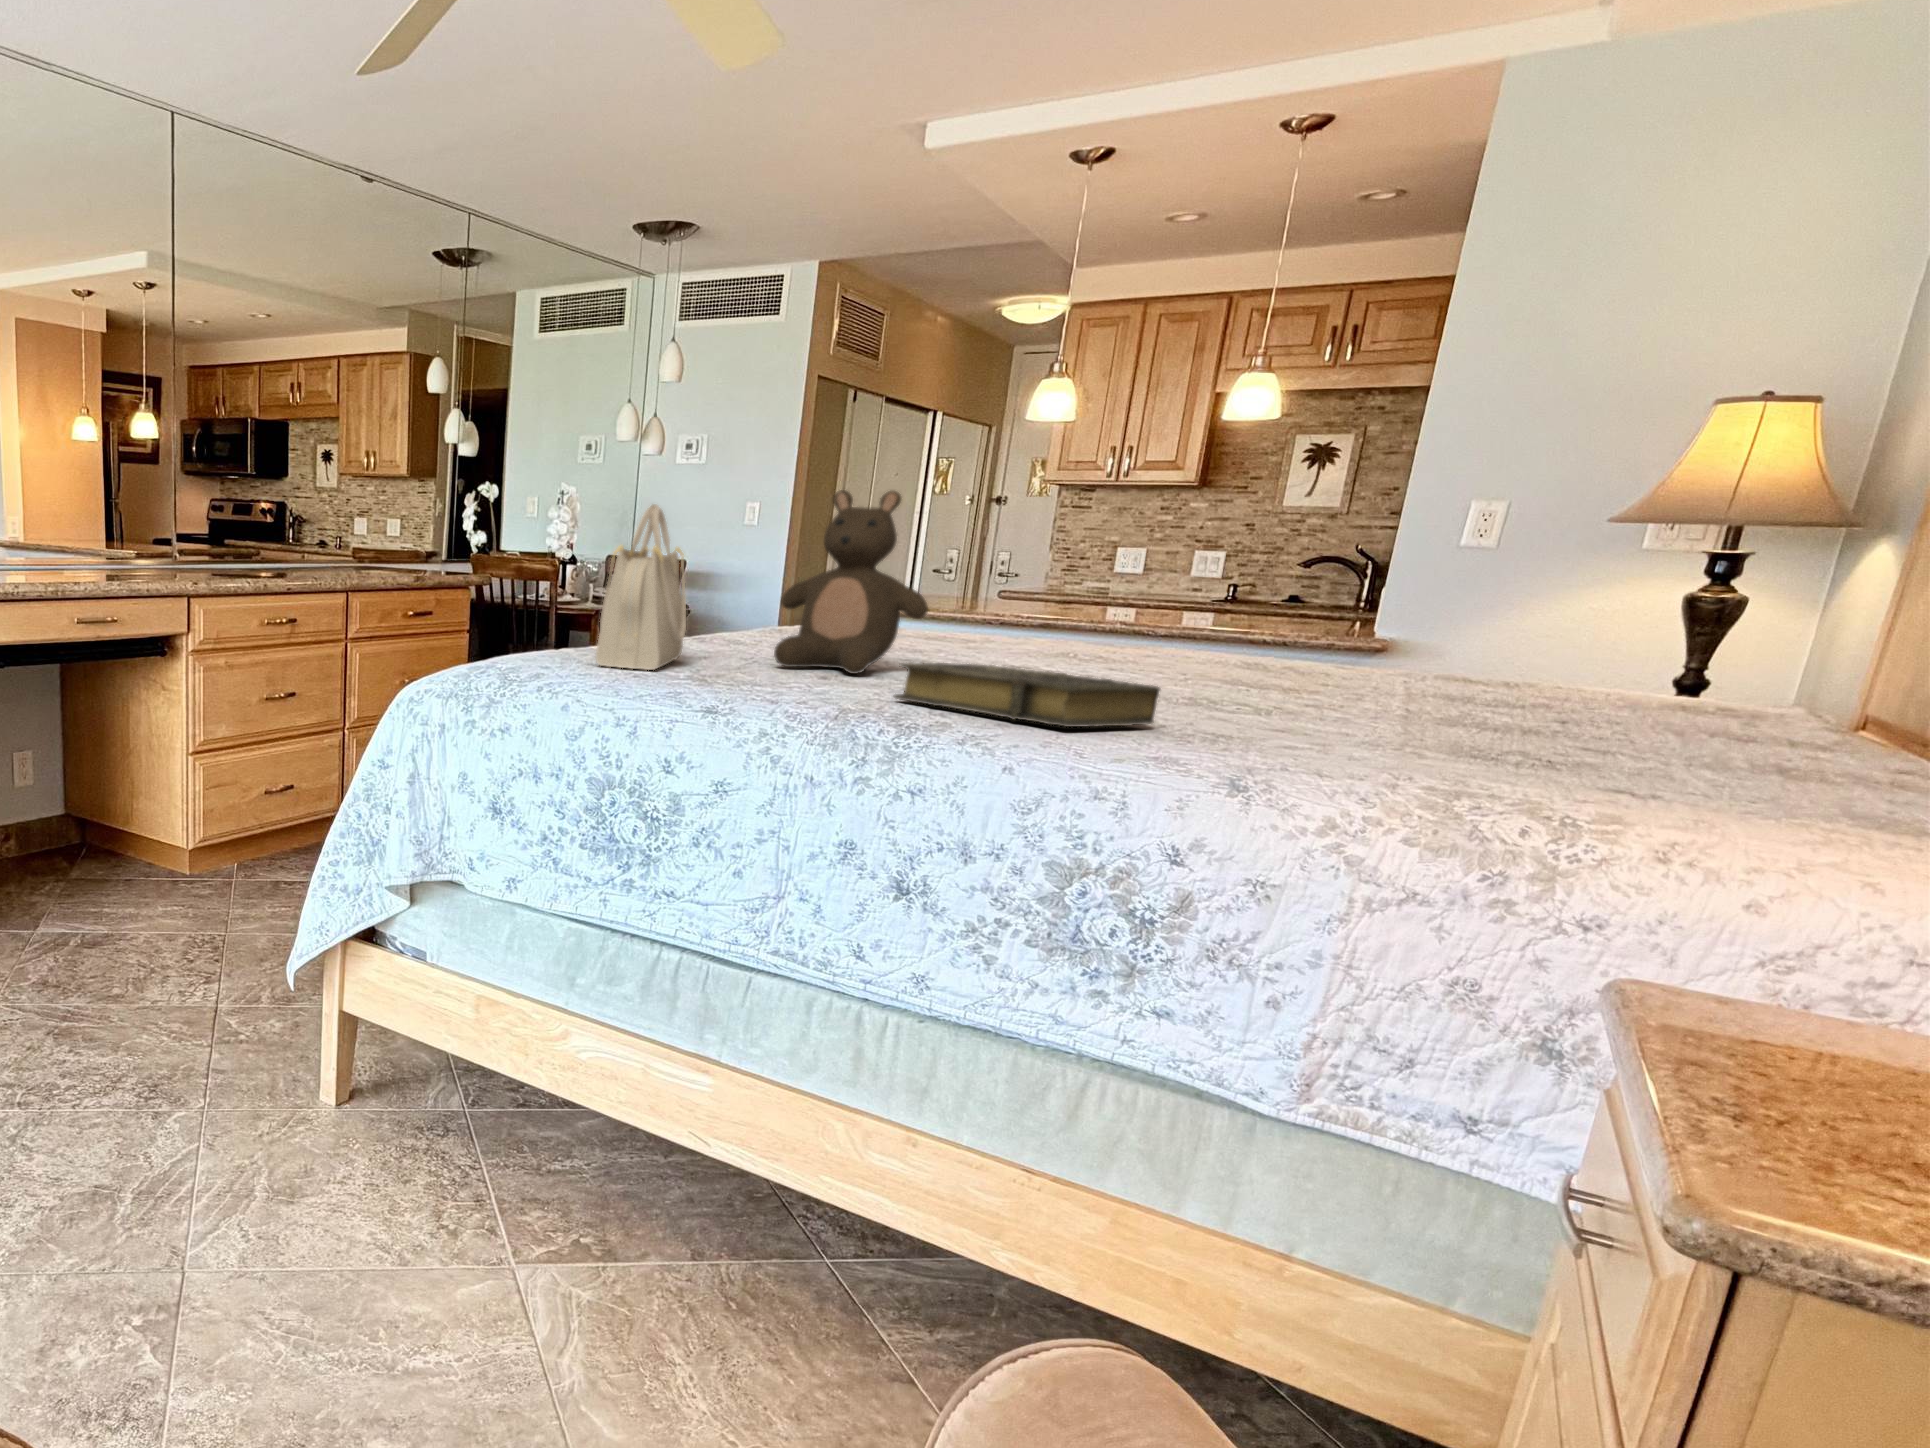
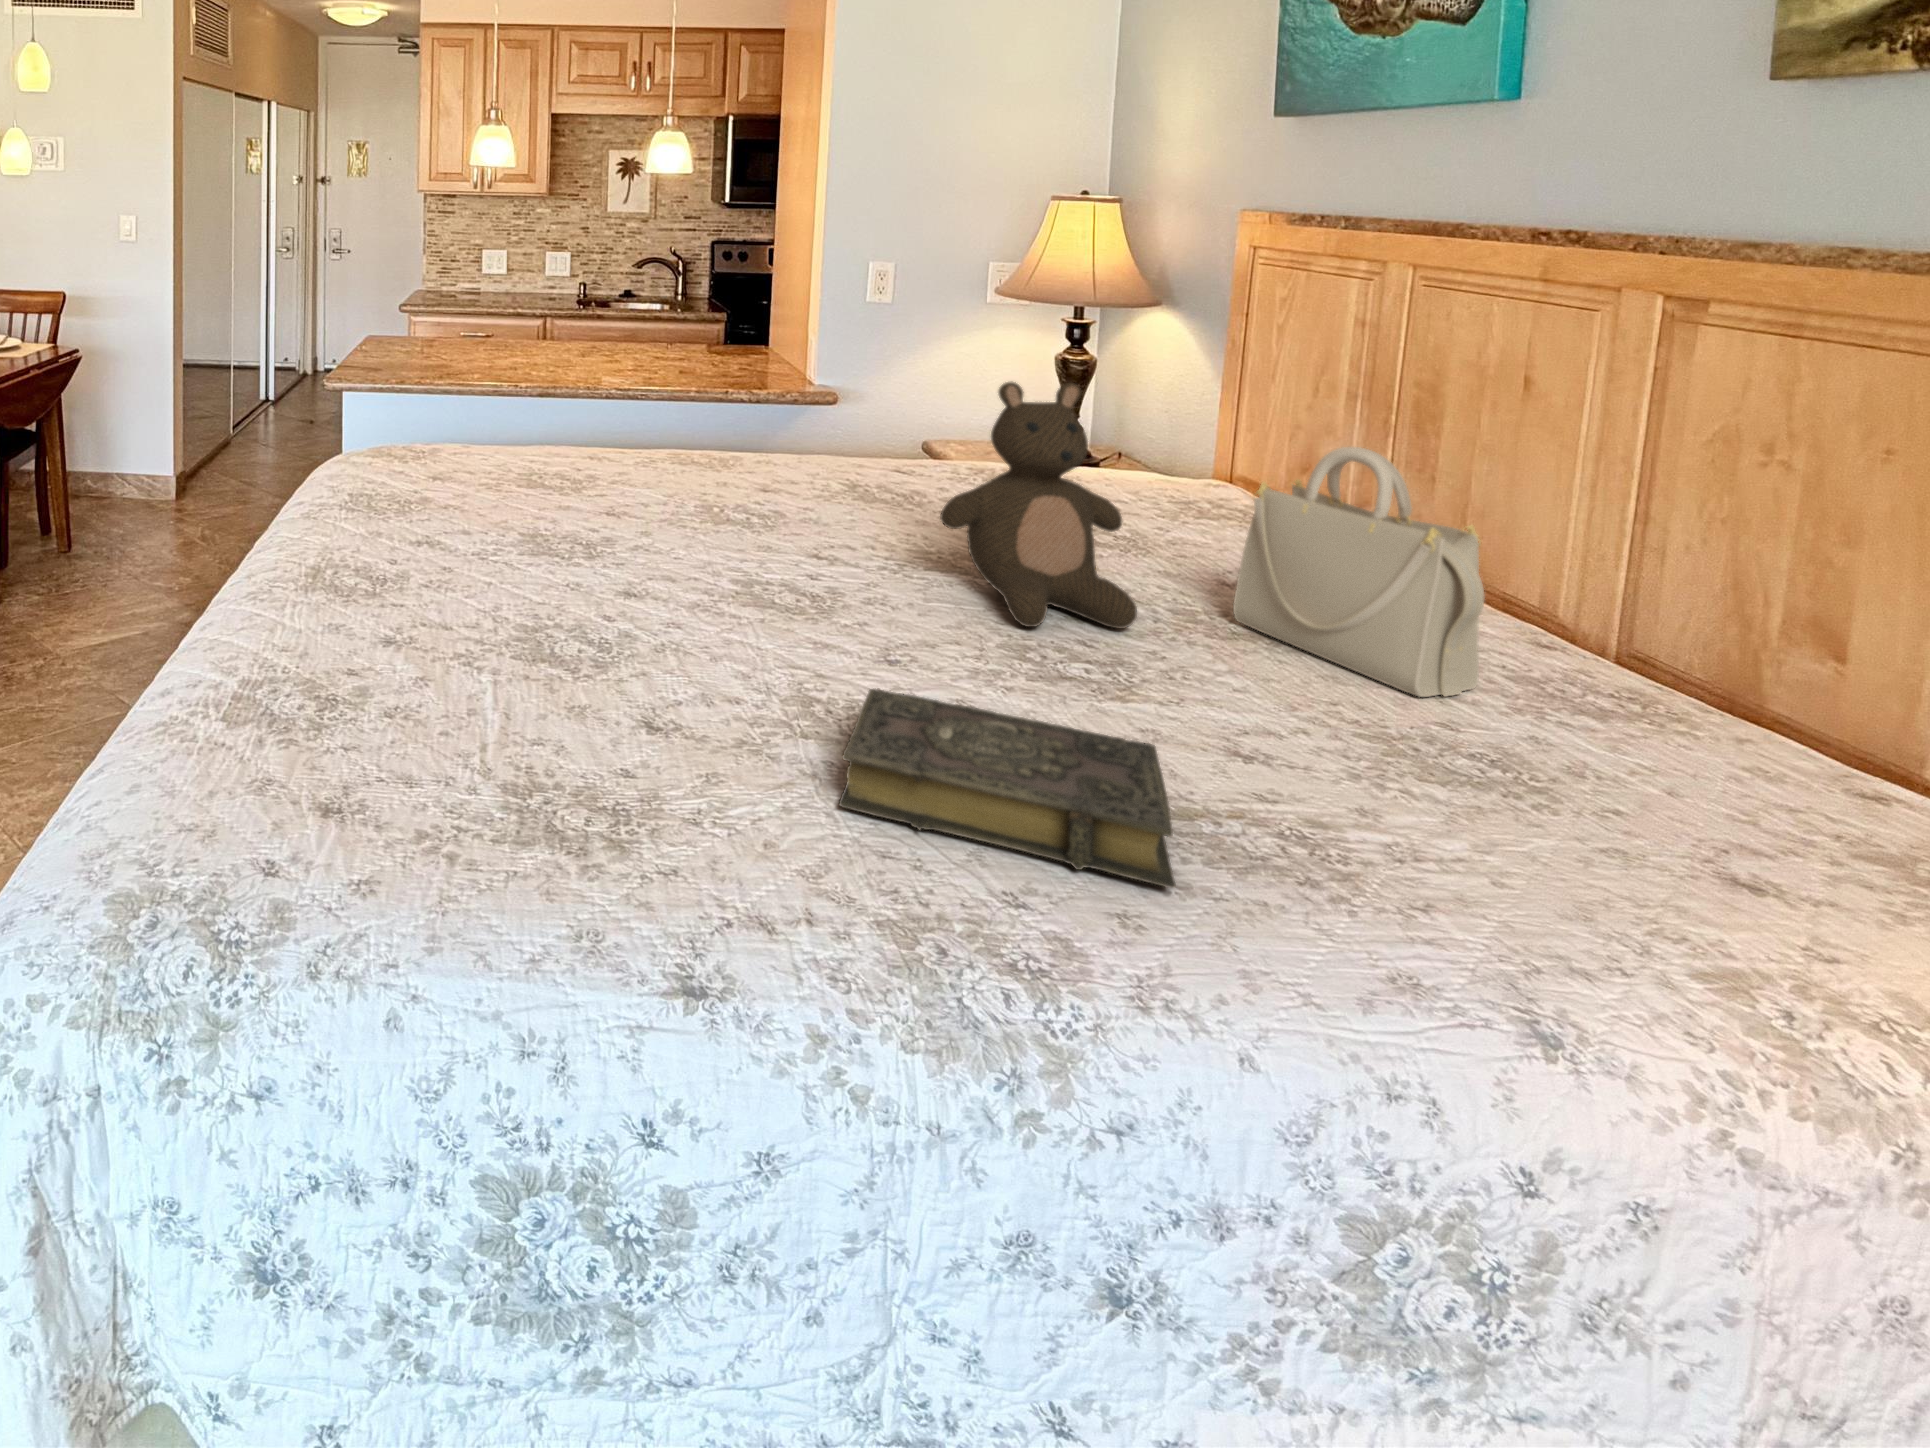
stuffed bear: present [774,490,928,674] -> present [940,382,1137,629]
handbag: present [596,504,686,670] -> present [1233,447,1484,697]

